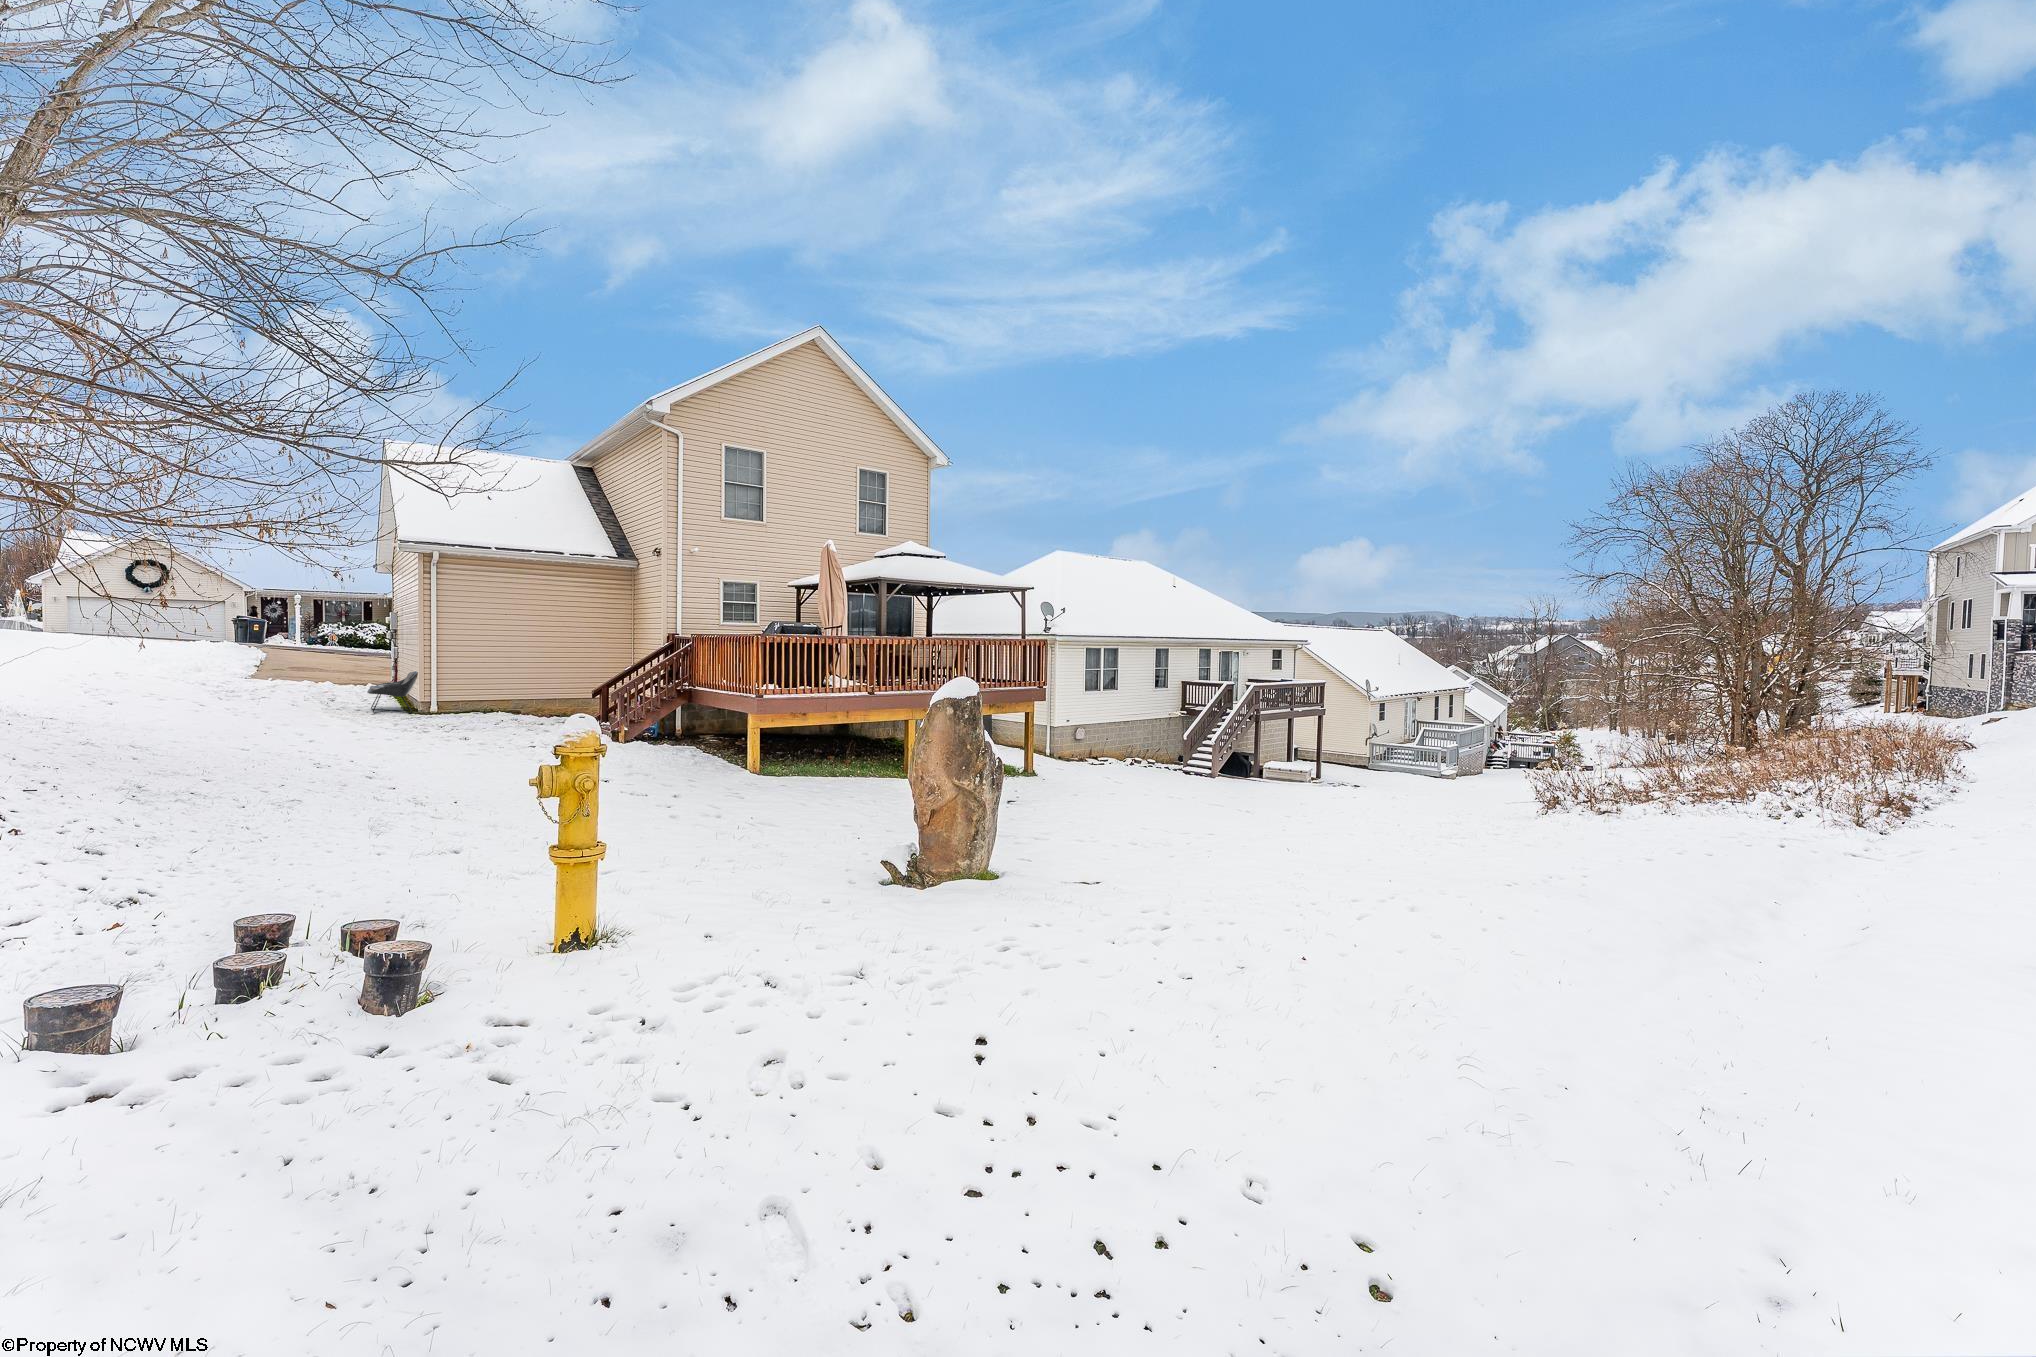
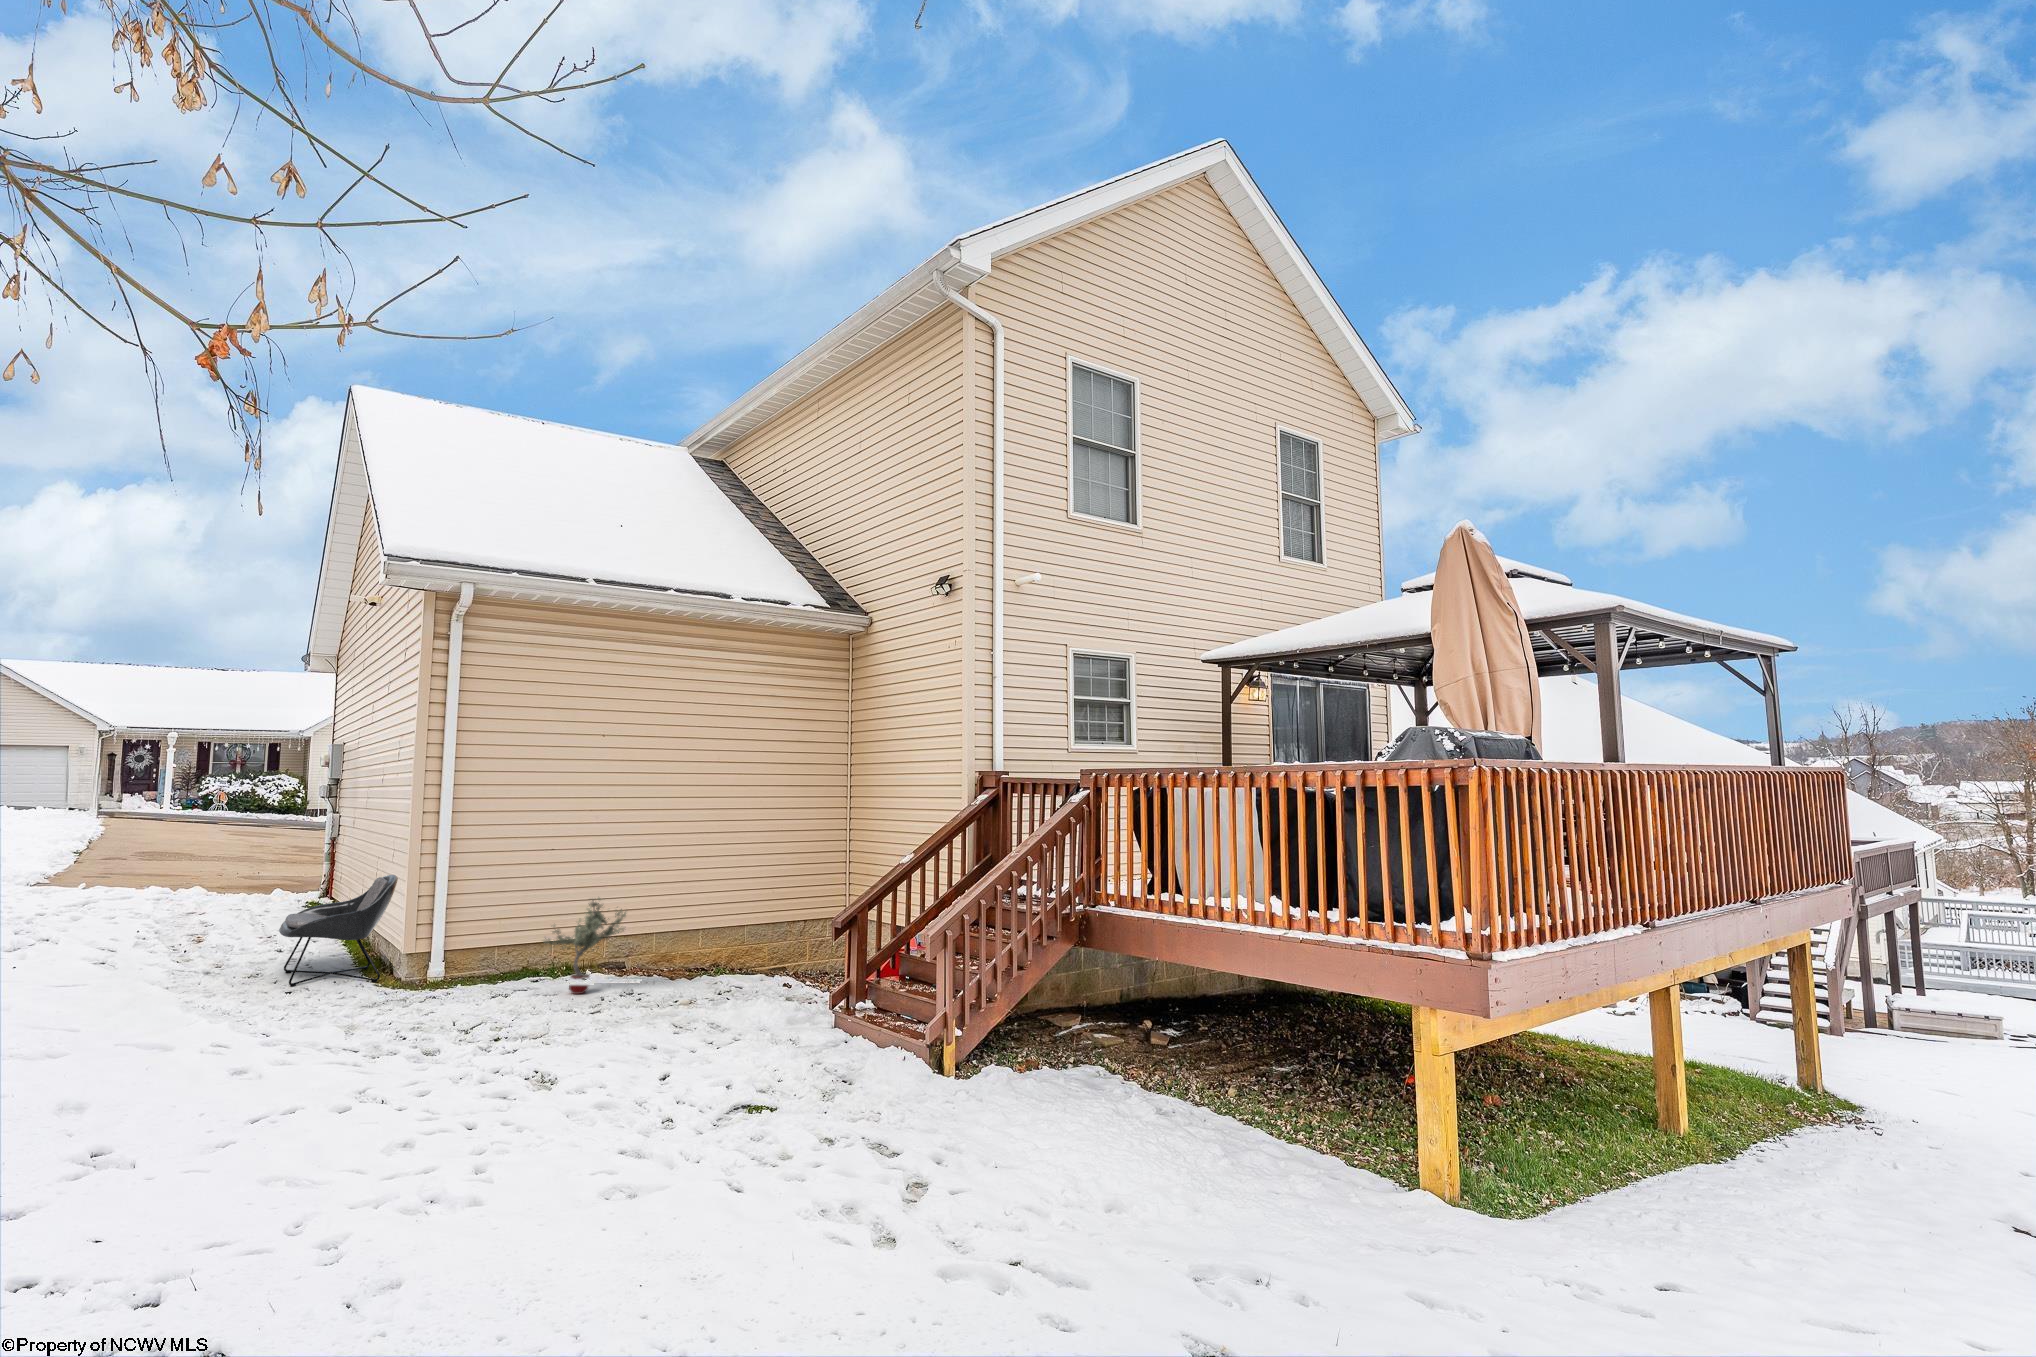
potted tree: none [480,682,519,721] -> present [544,898,626,994]

